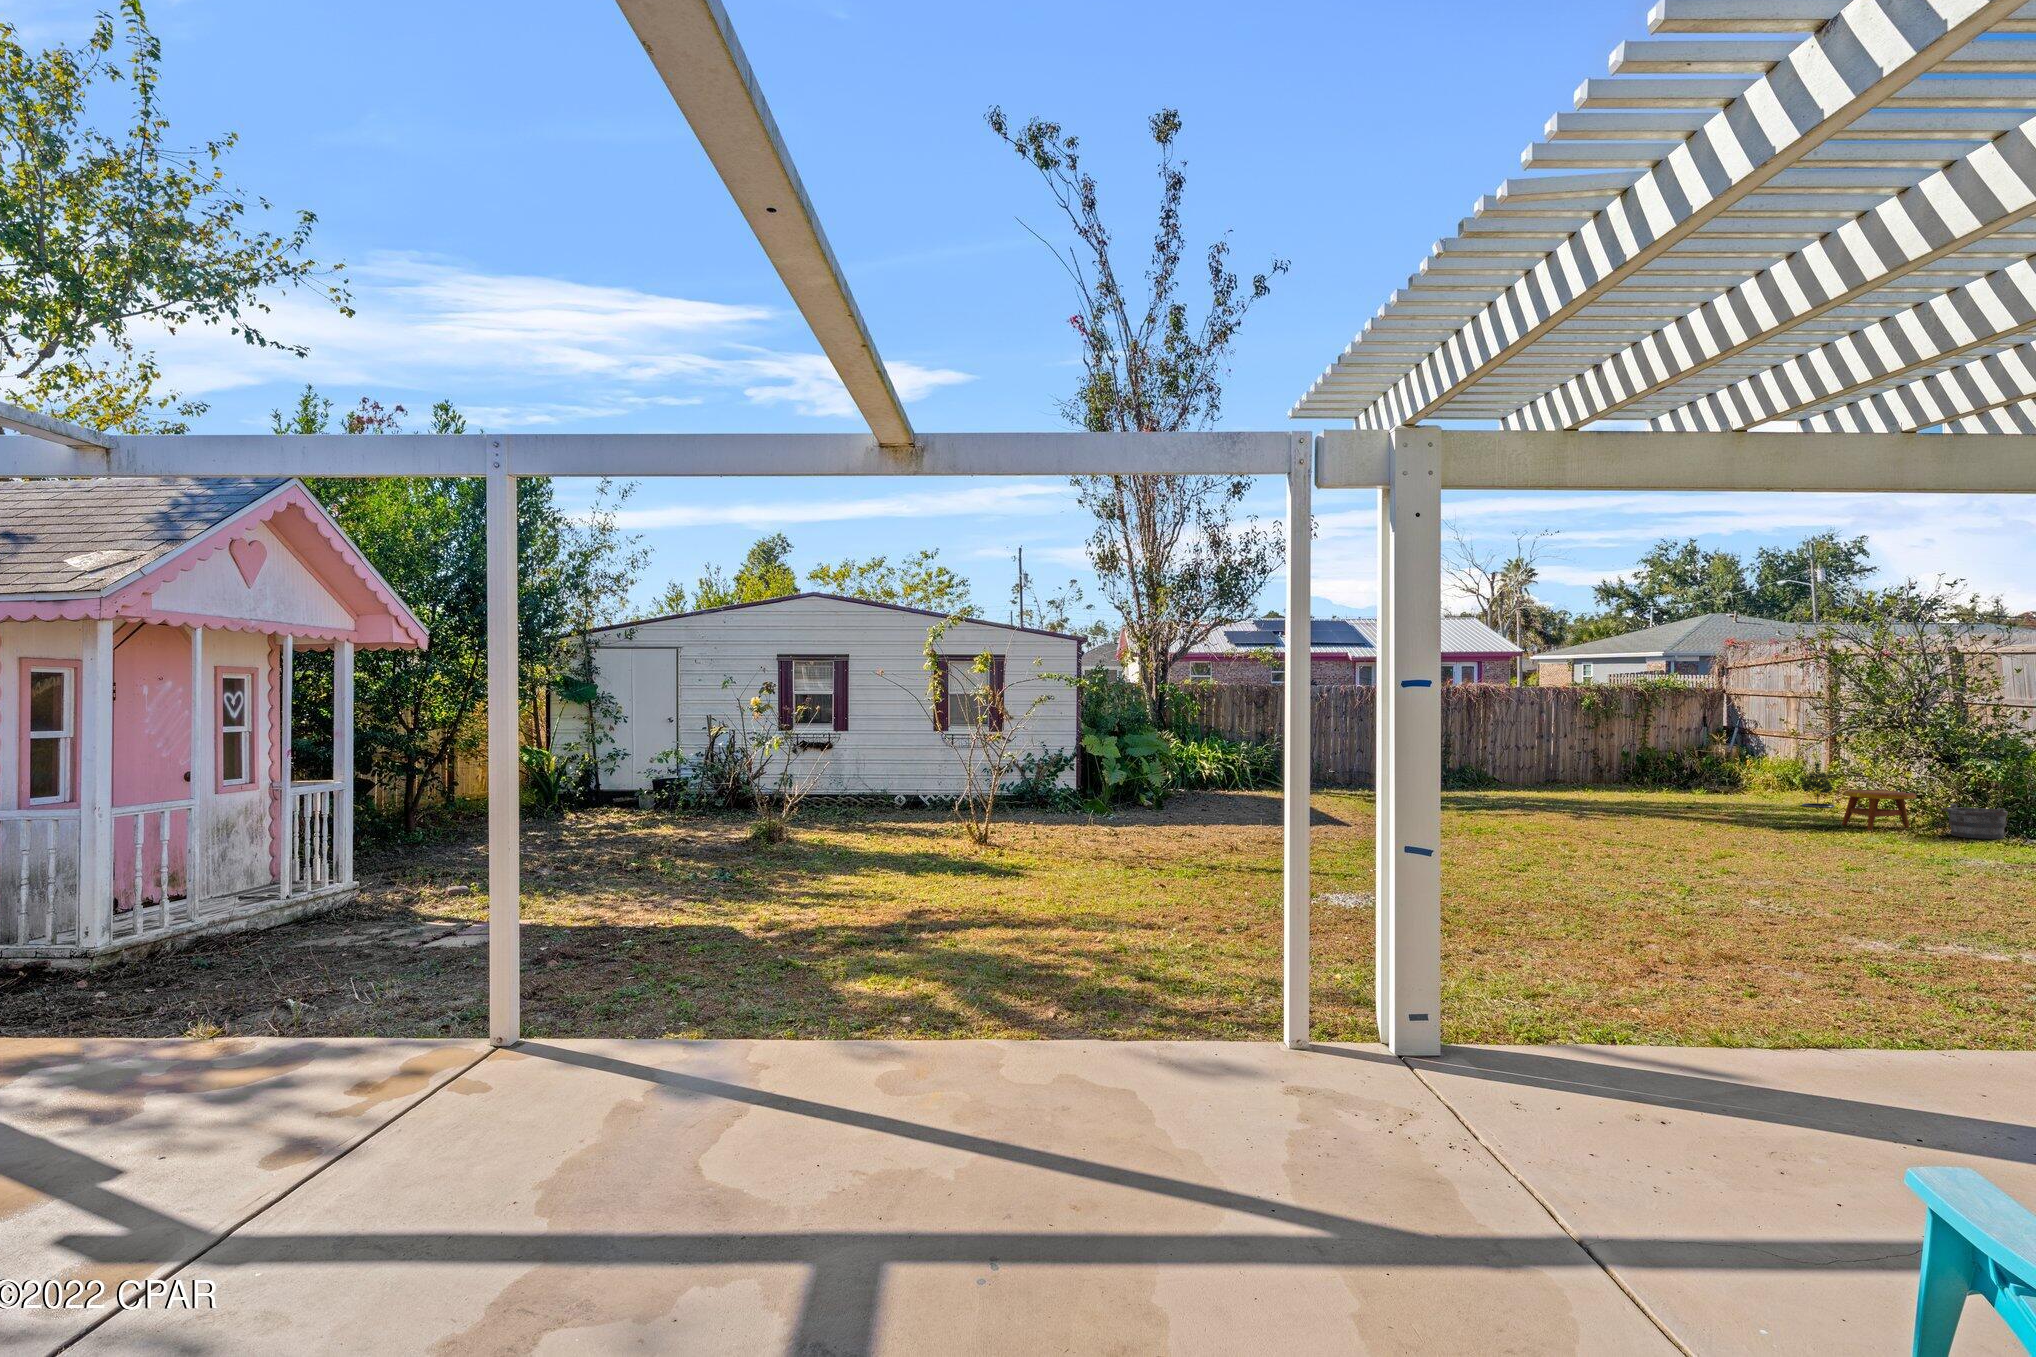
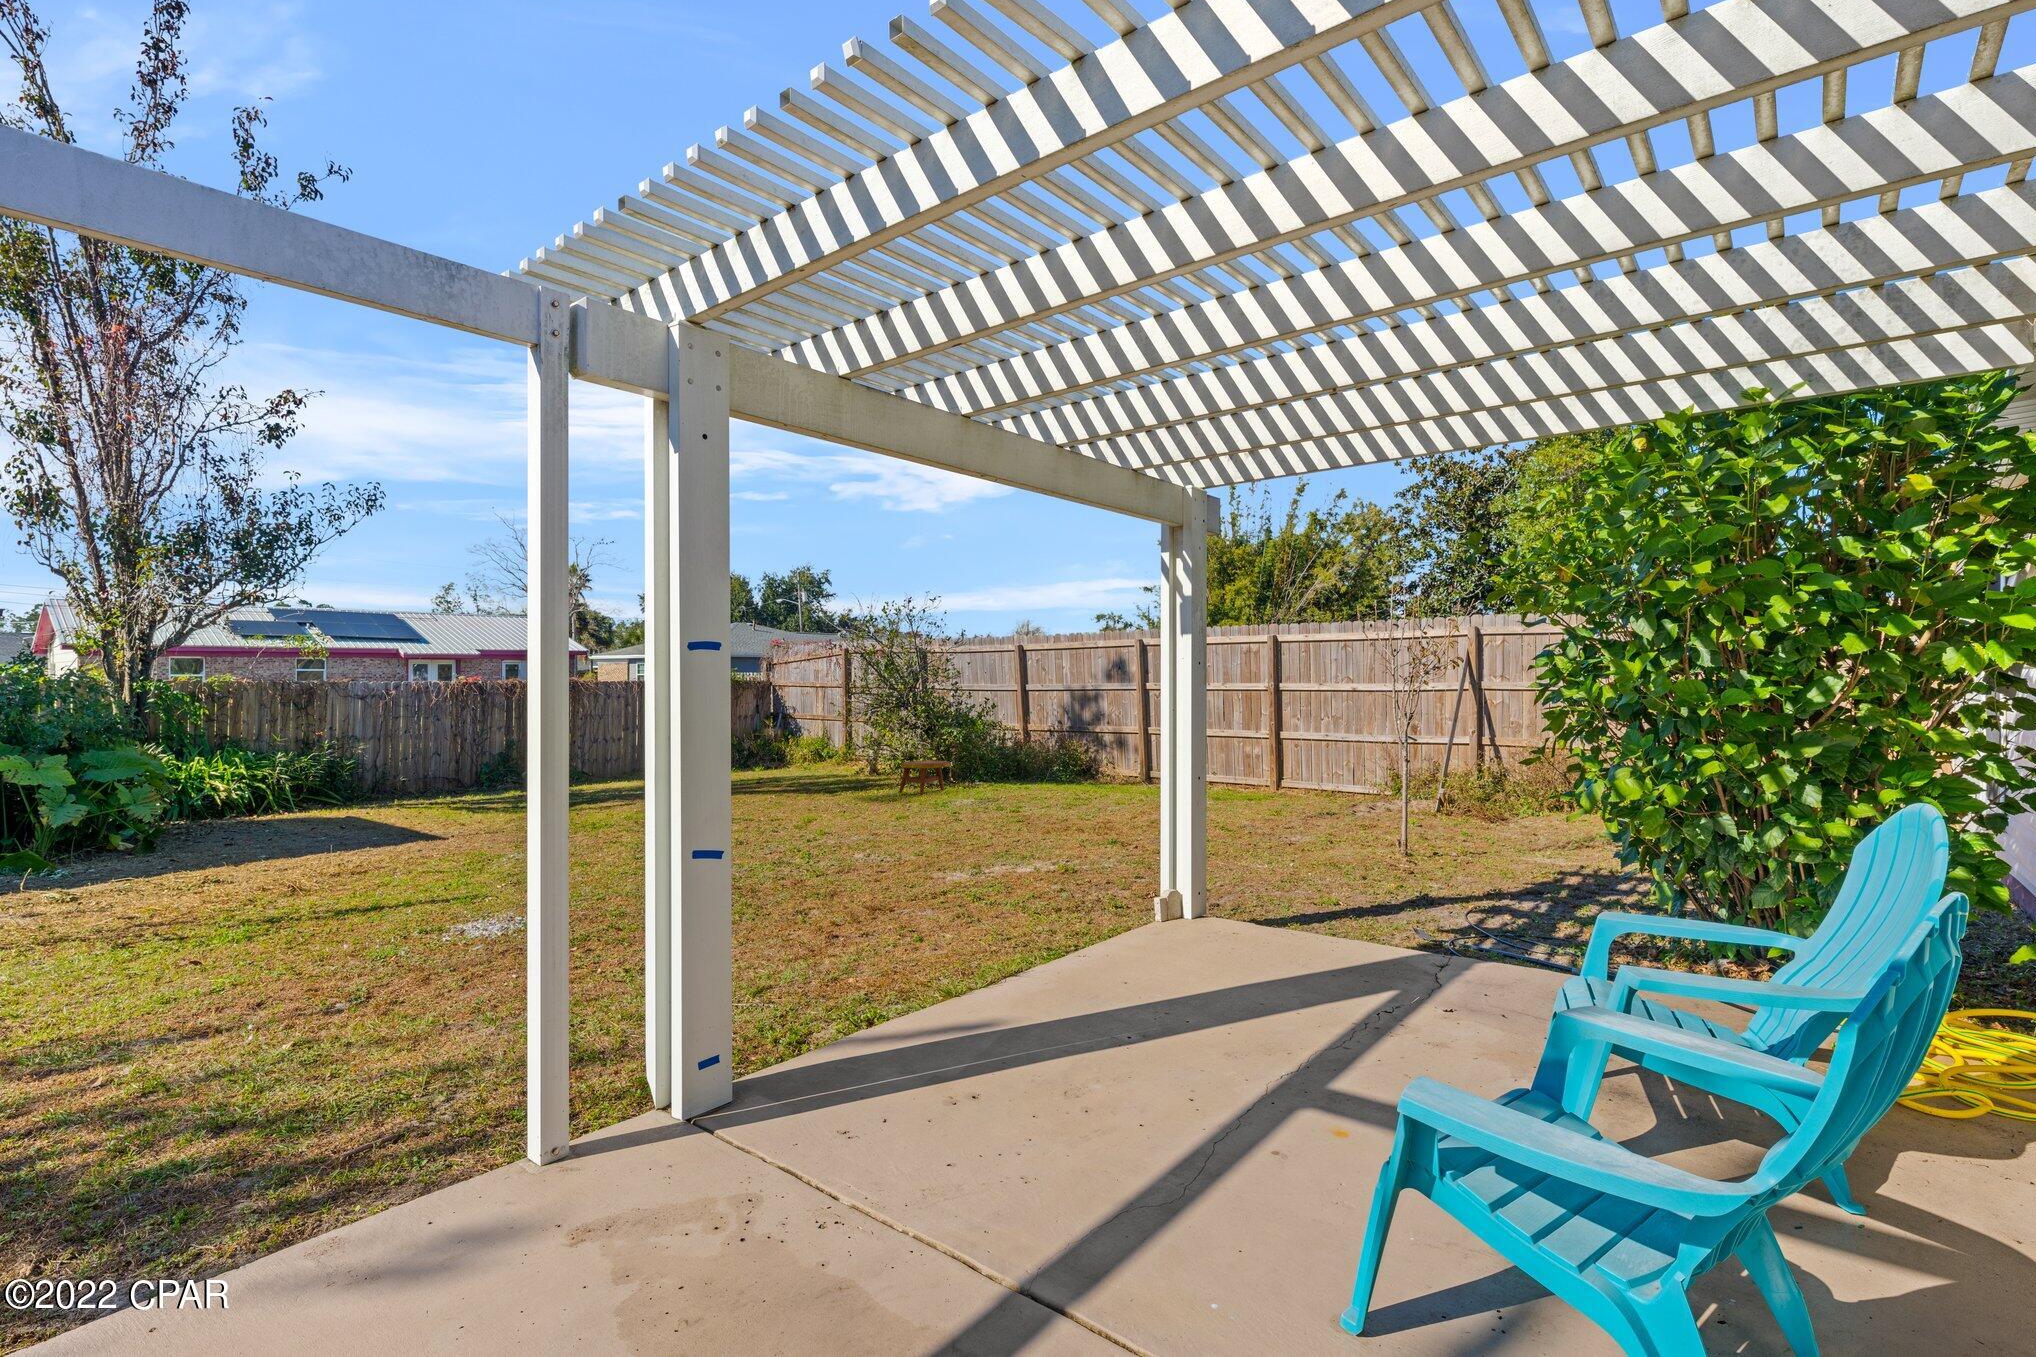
potted tree: present [1799,760,1835,808] -> none [850,735,879,778]
bucket: present [1941,804,2008,839] -> none [969,768,1011,795]

